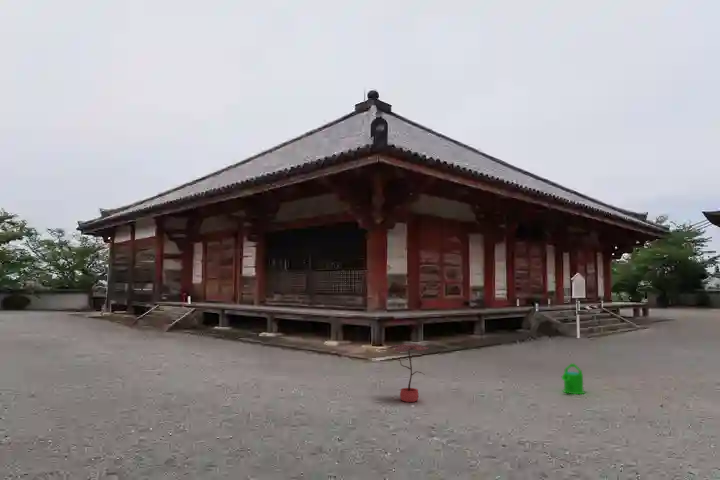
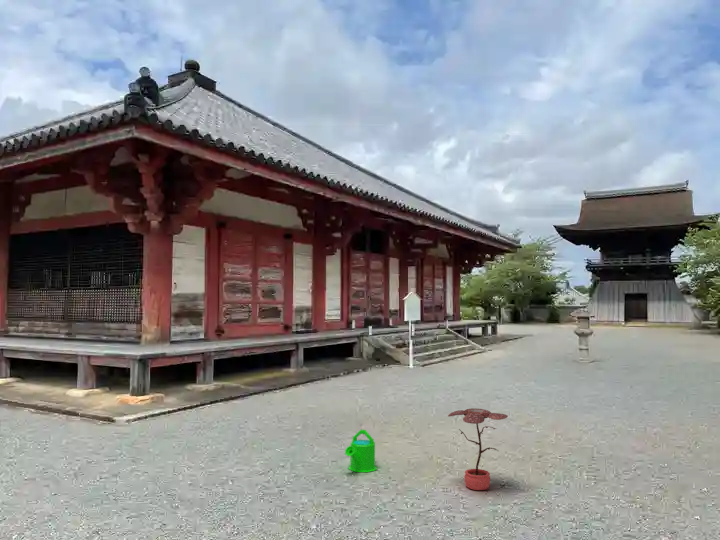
potted plant: present [390,343,429,402] -> present [448,408,508,490]

